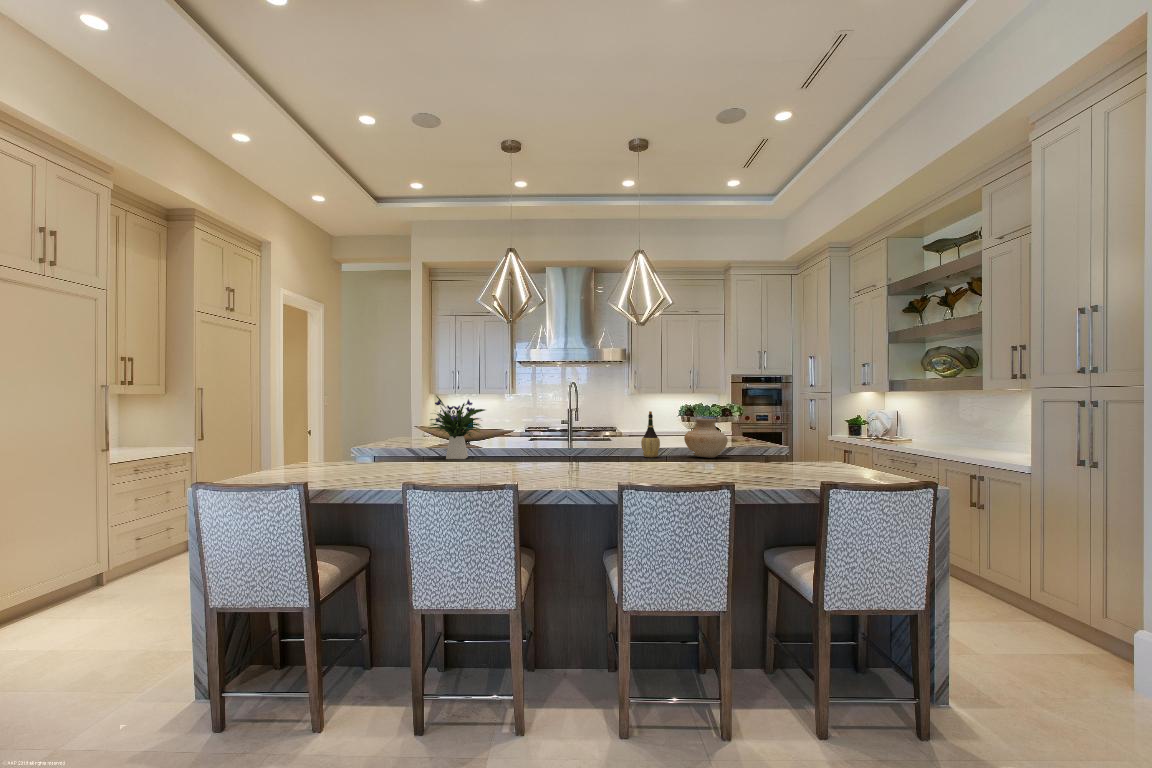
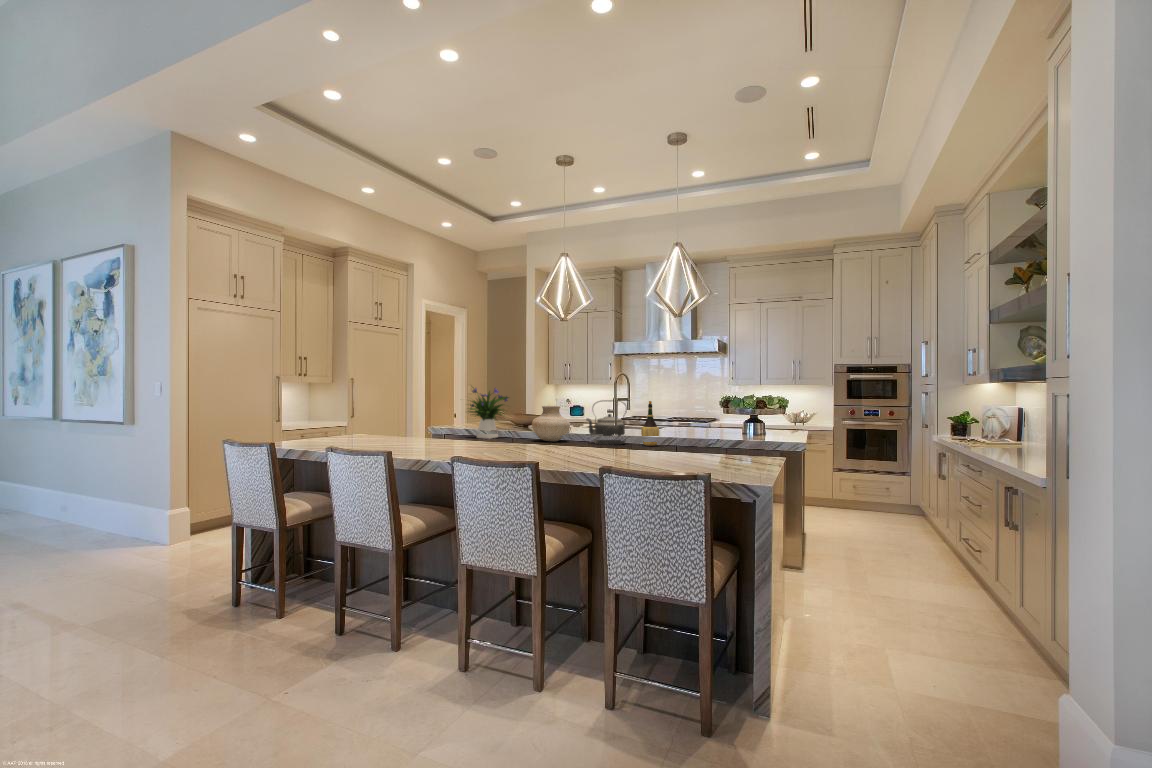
kettle: none [584,411,623,459] -> present [586,400,627,445]
vase: present [684,419,728,458] -> present [532,406,570,441]

